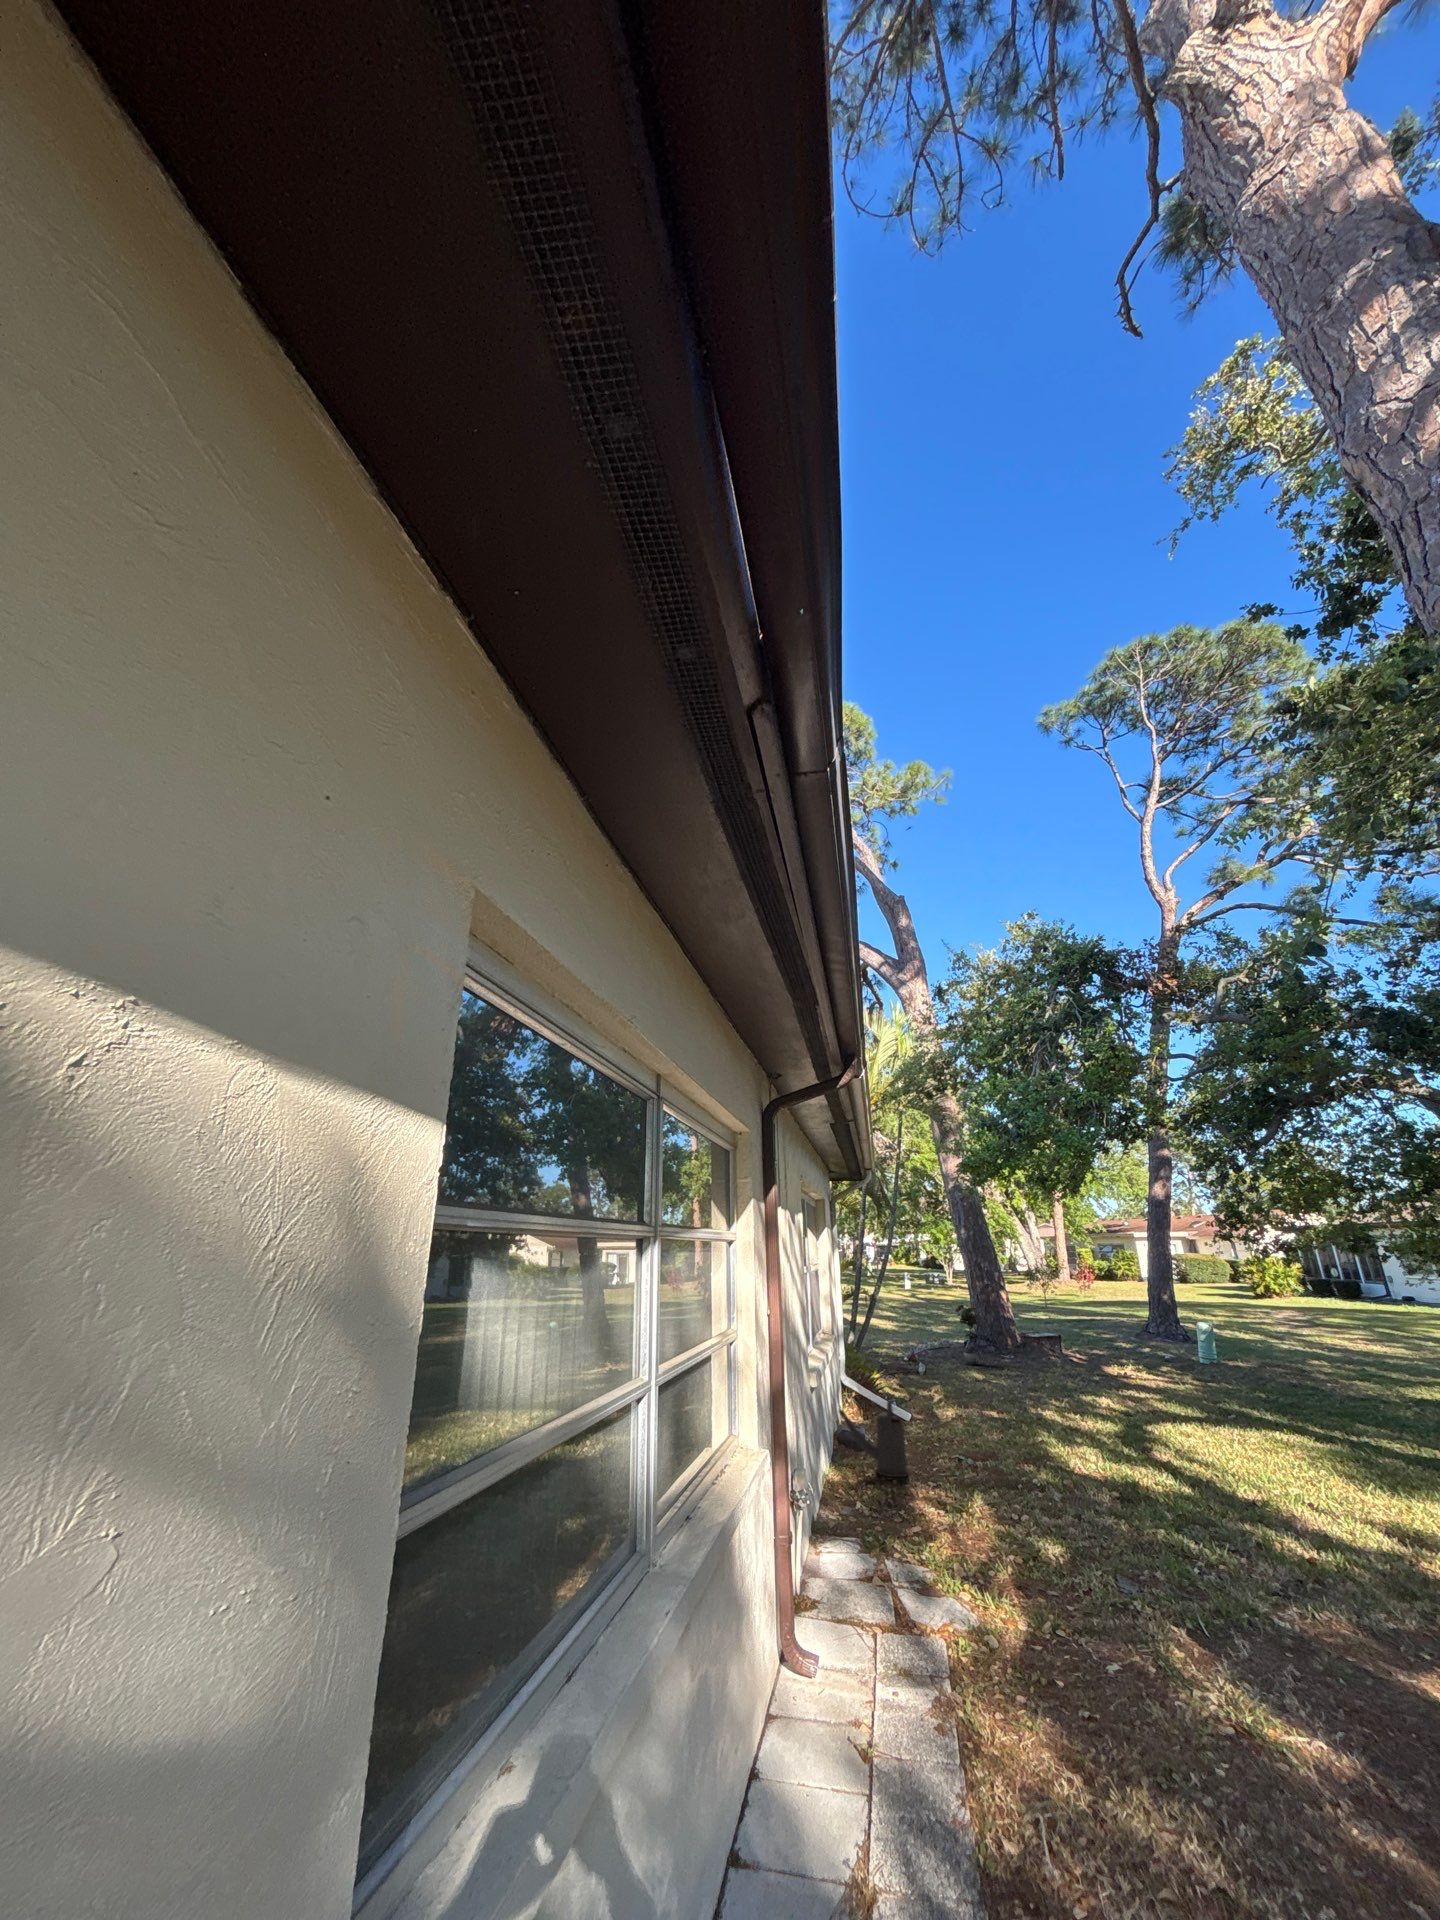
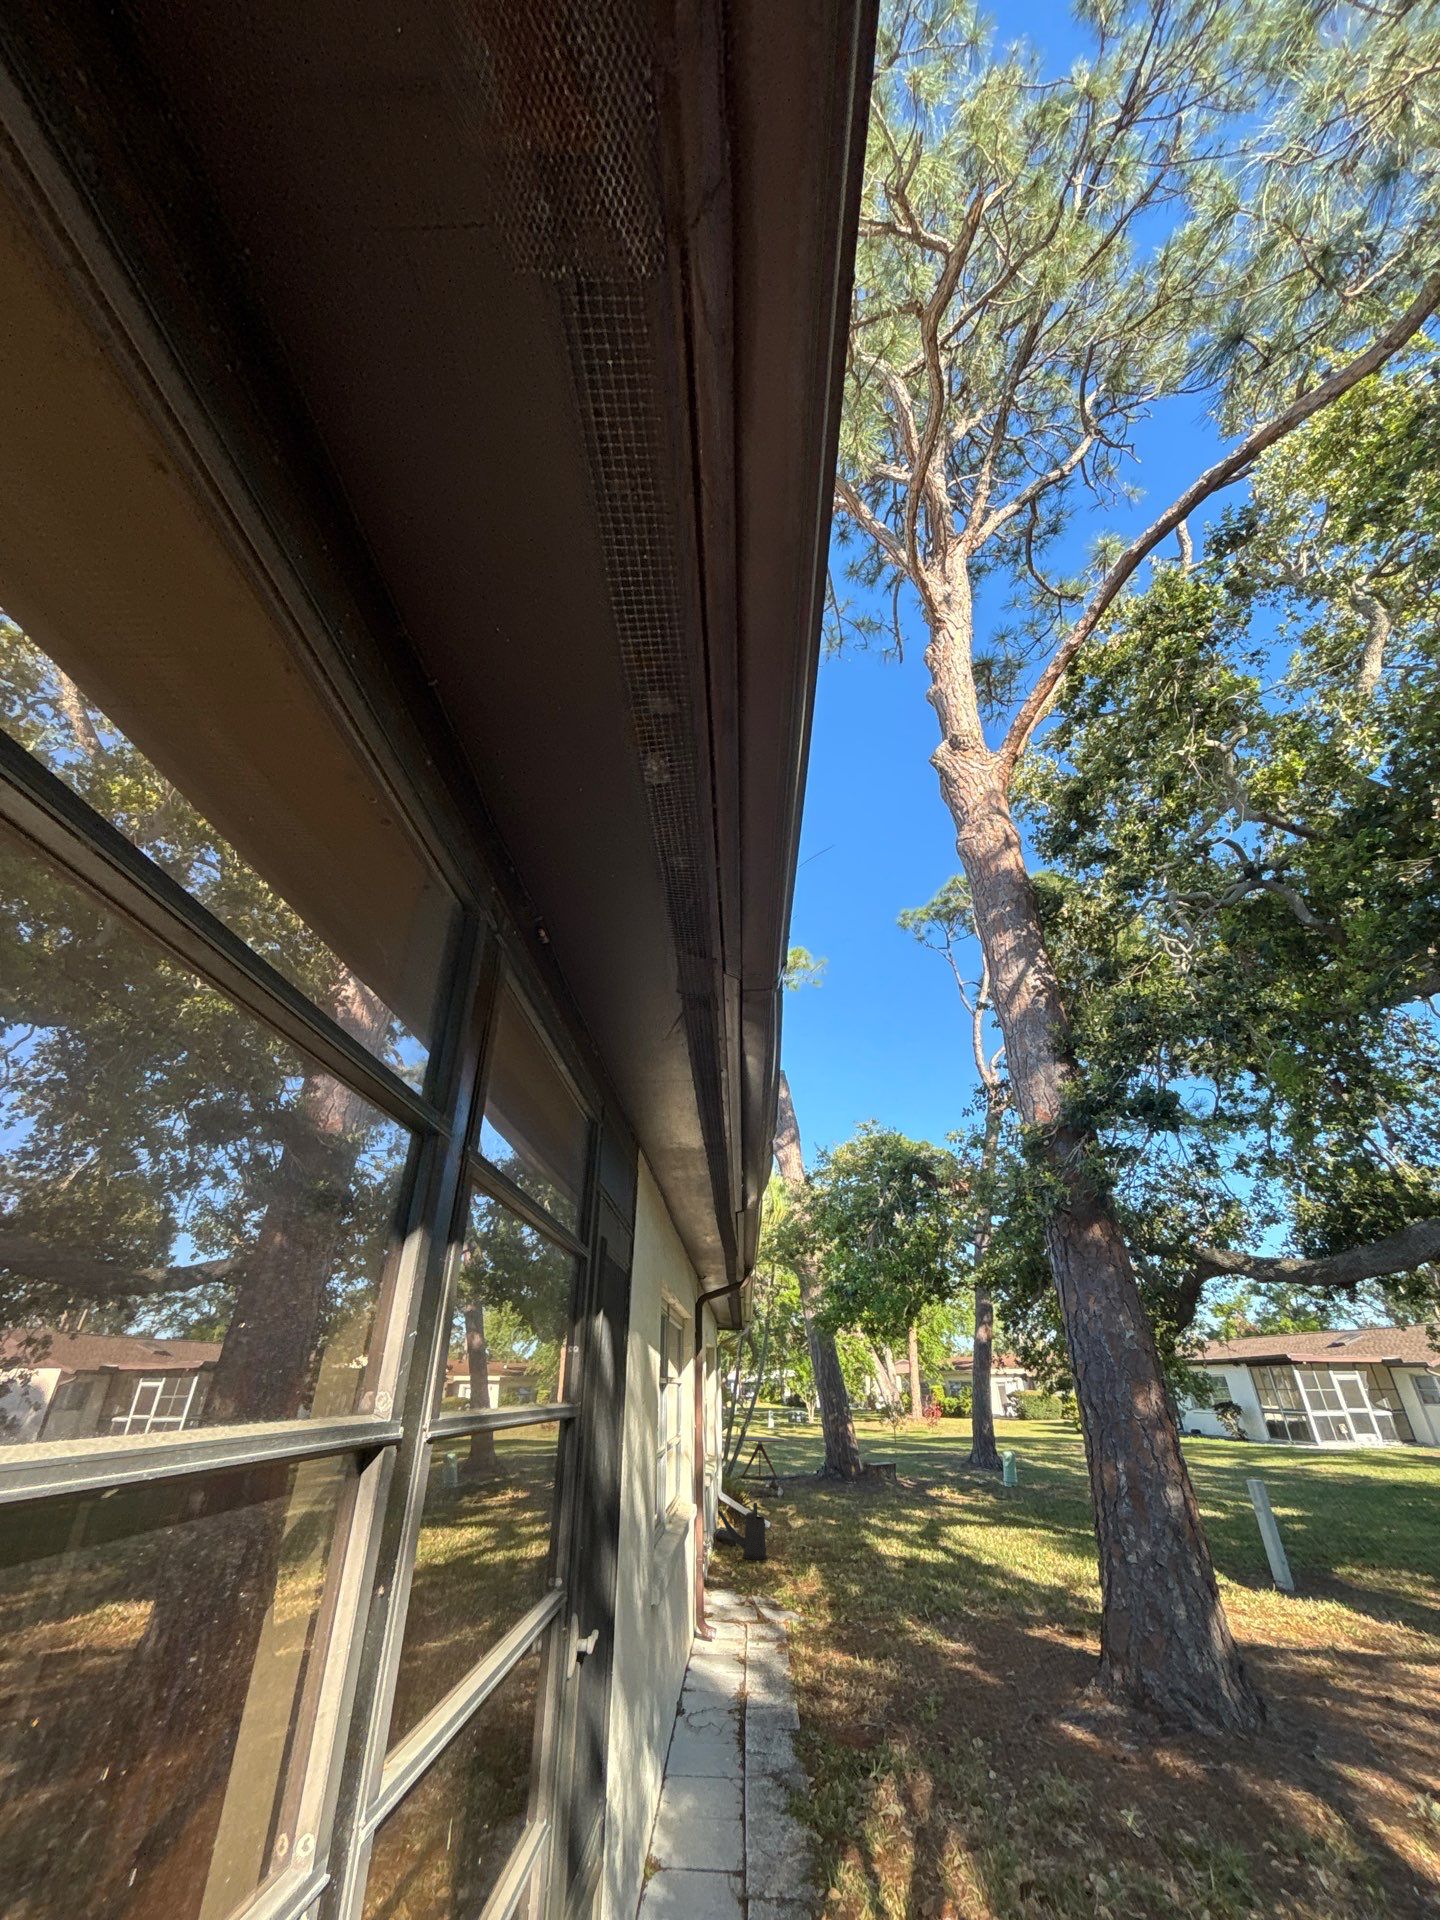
potted plant: present [956,1303,979,1365] -> none [810,1434,831,1489]
round table: none [867,1304,925,1351] -> present [742,1437,785,1480]

